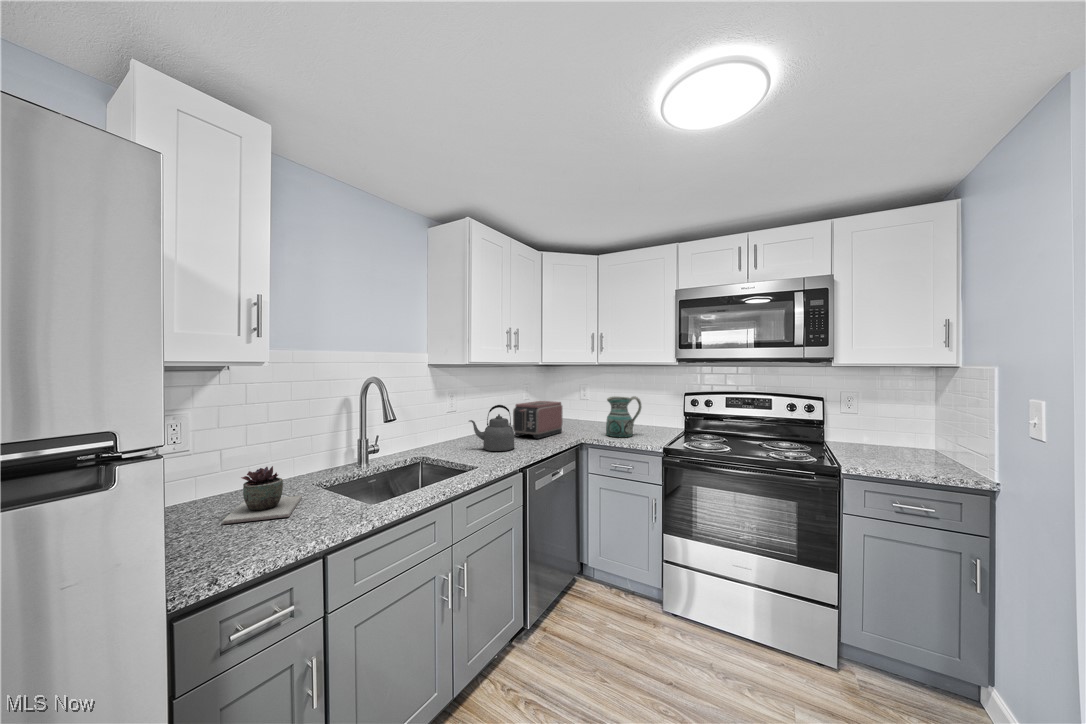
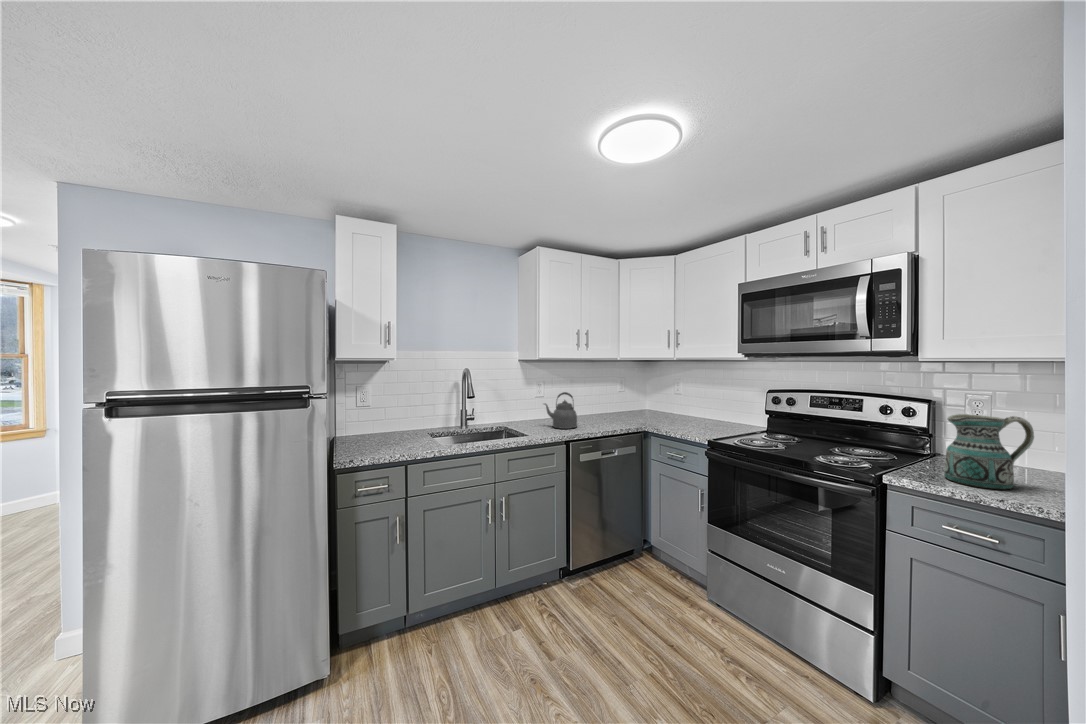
ceramic pitcher: present [606,396,641,437] -> present [944,414,1034,489]
toaster: present [513,401,562,439] -> none [591,391,638,423]
succulent plant: present [222,466,302,524] -> none [362,420,410,450]

